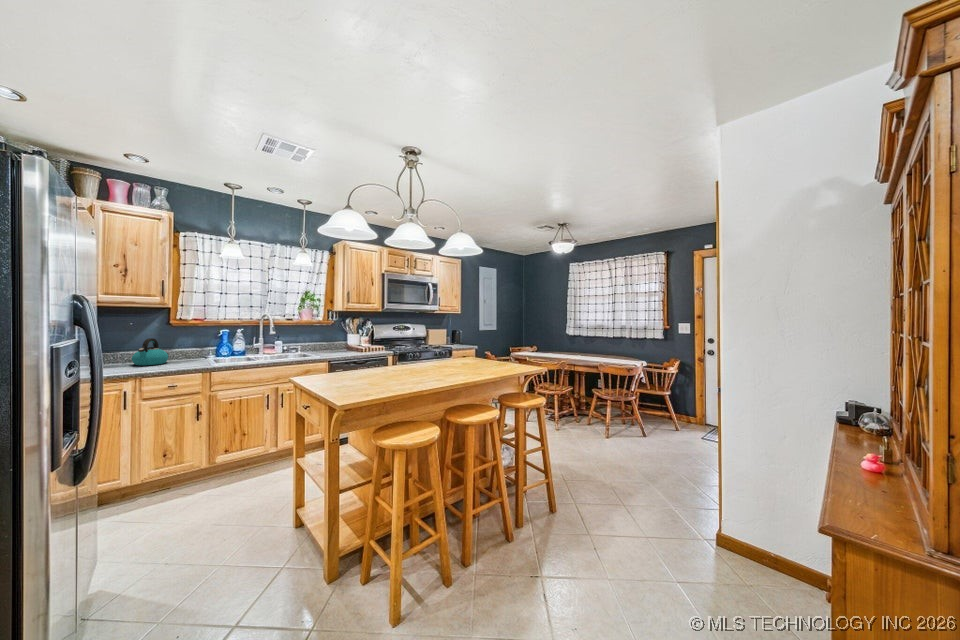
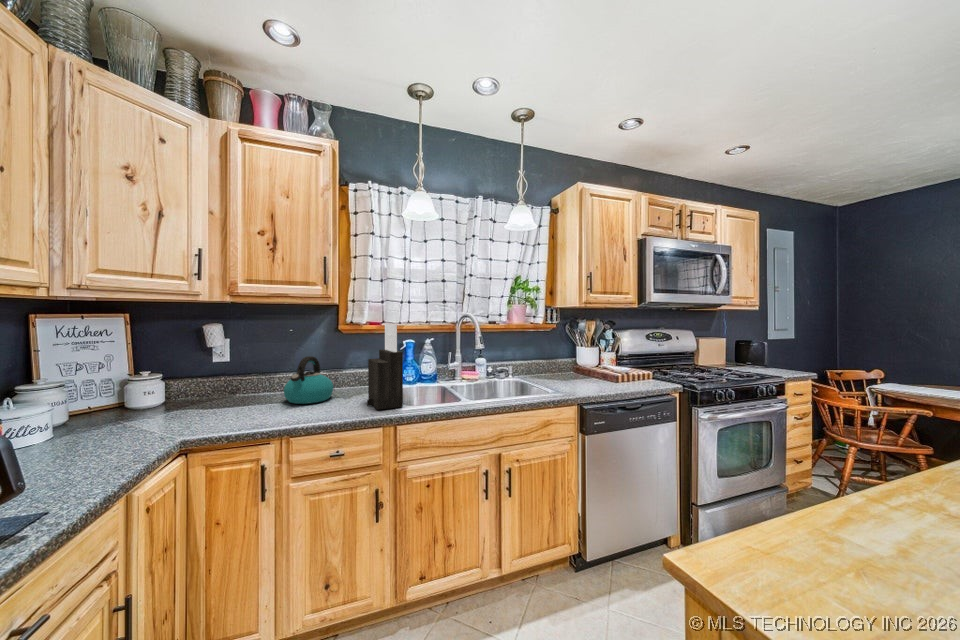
knife block: none [192,319,215,365] -> present [367,324,403,410]

